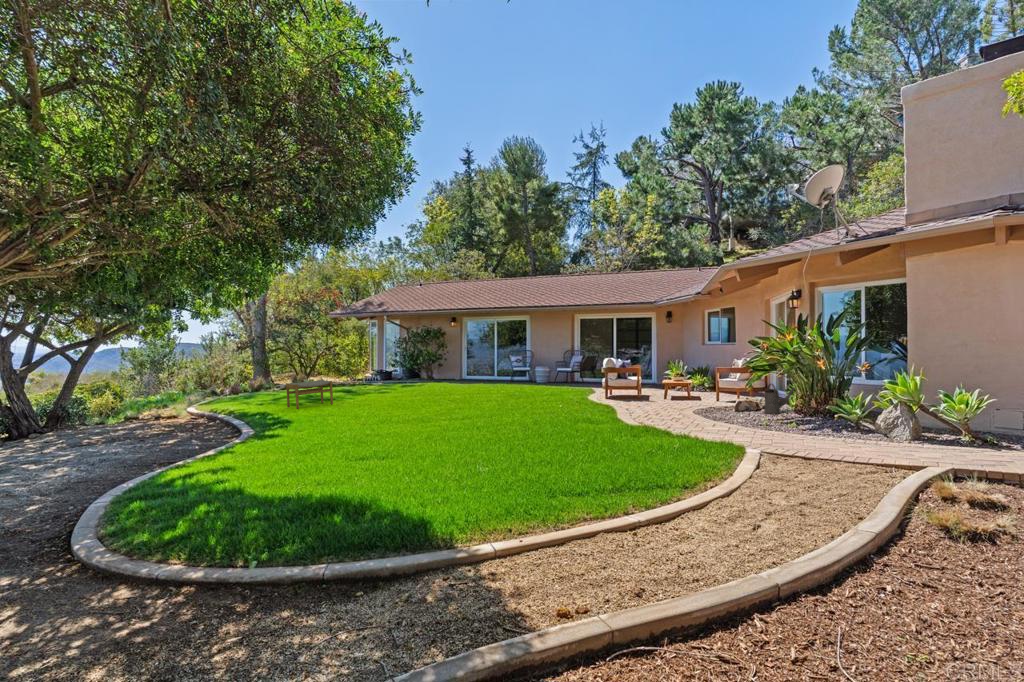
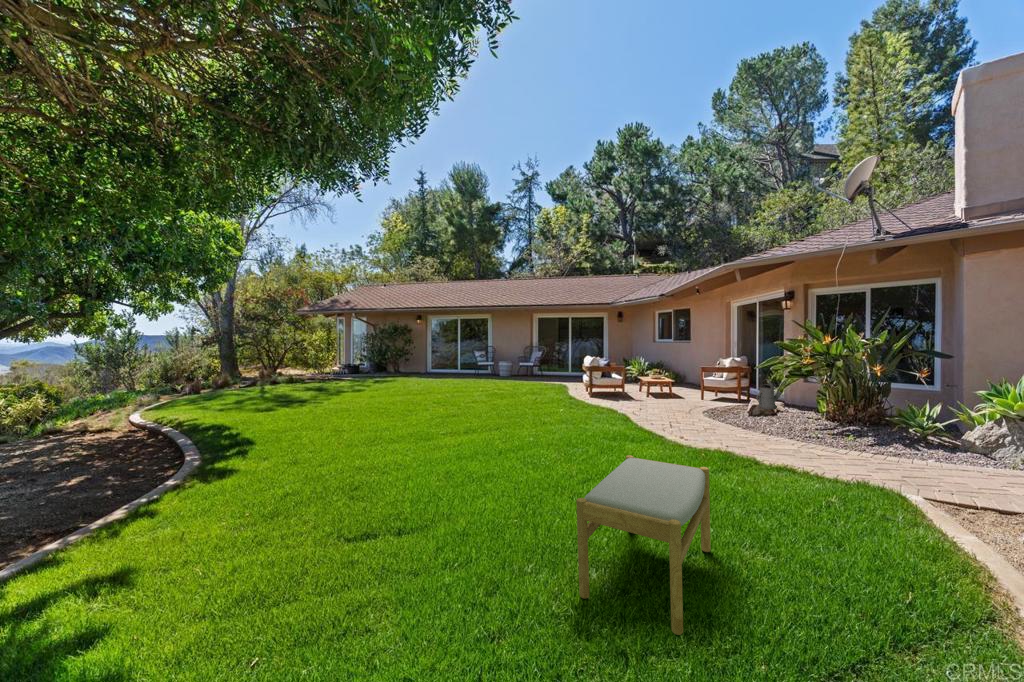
footstool: present [286,380,333,409] -> present [576,455,711,635]

